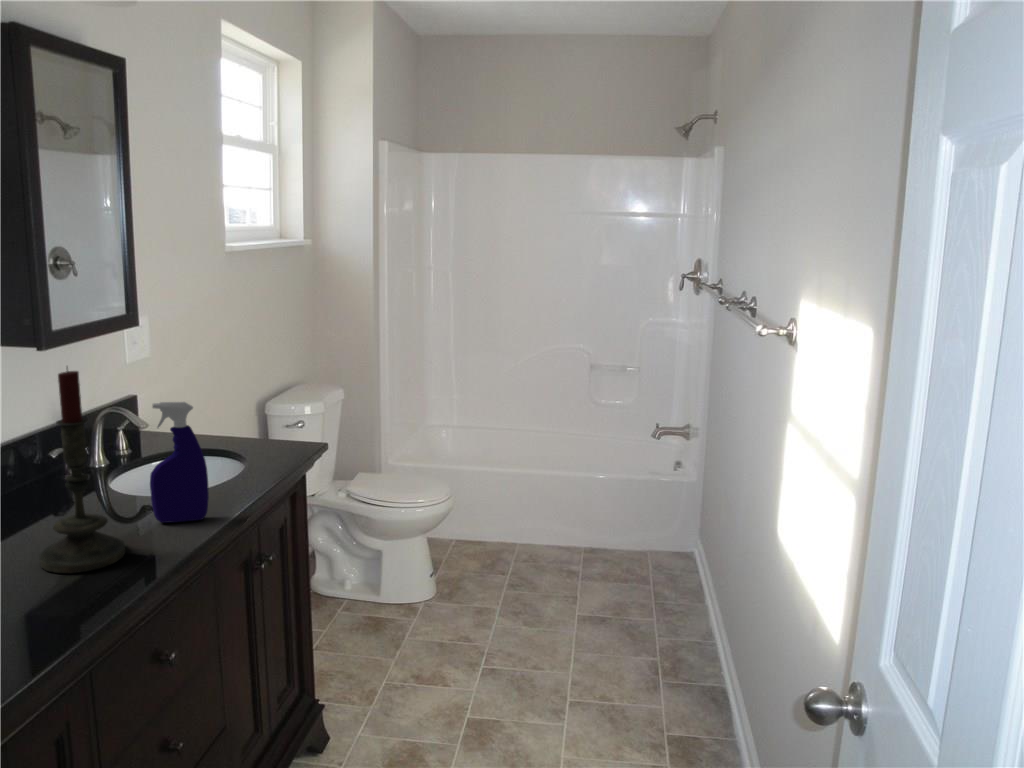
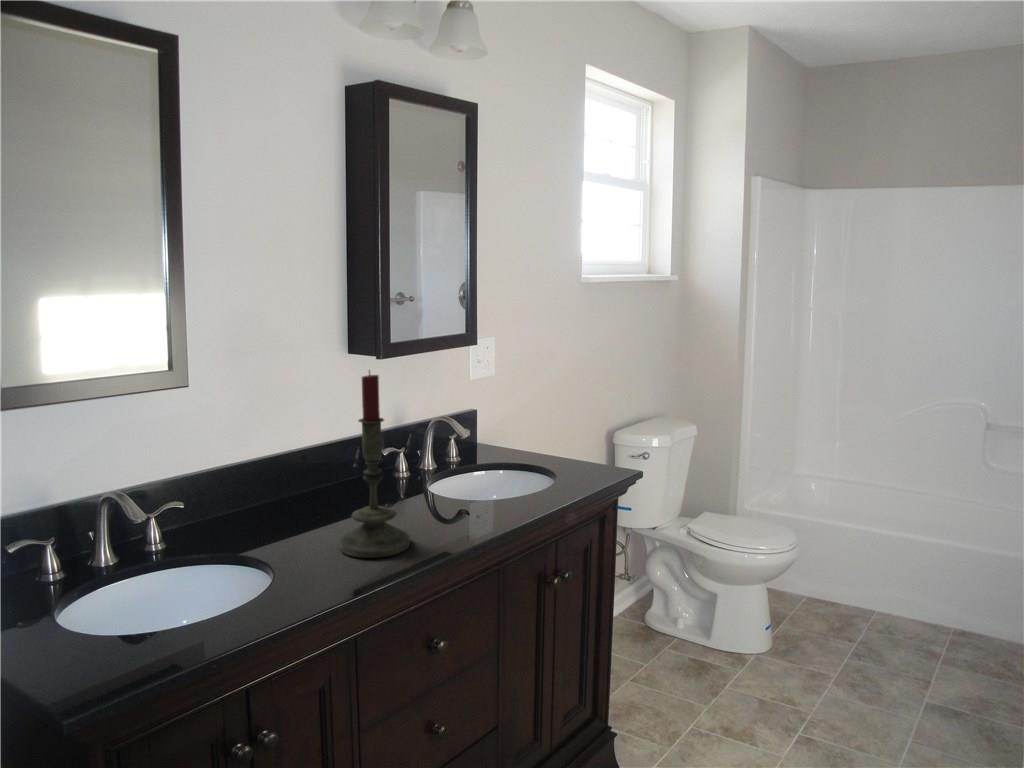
spray bottle: present [150,402,209,522] -> none [443,410,494,527]

